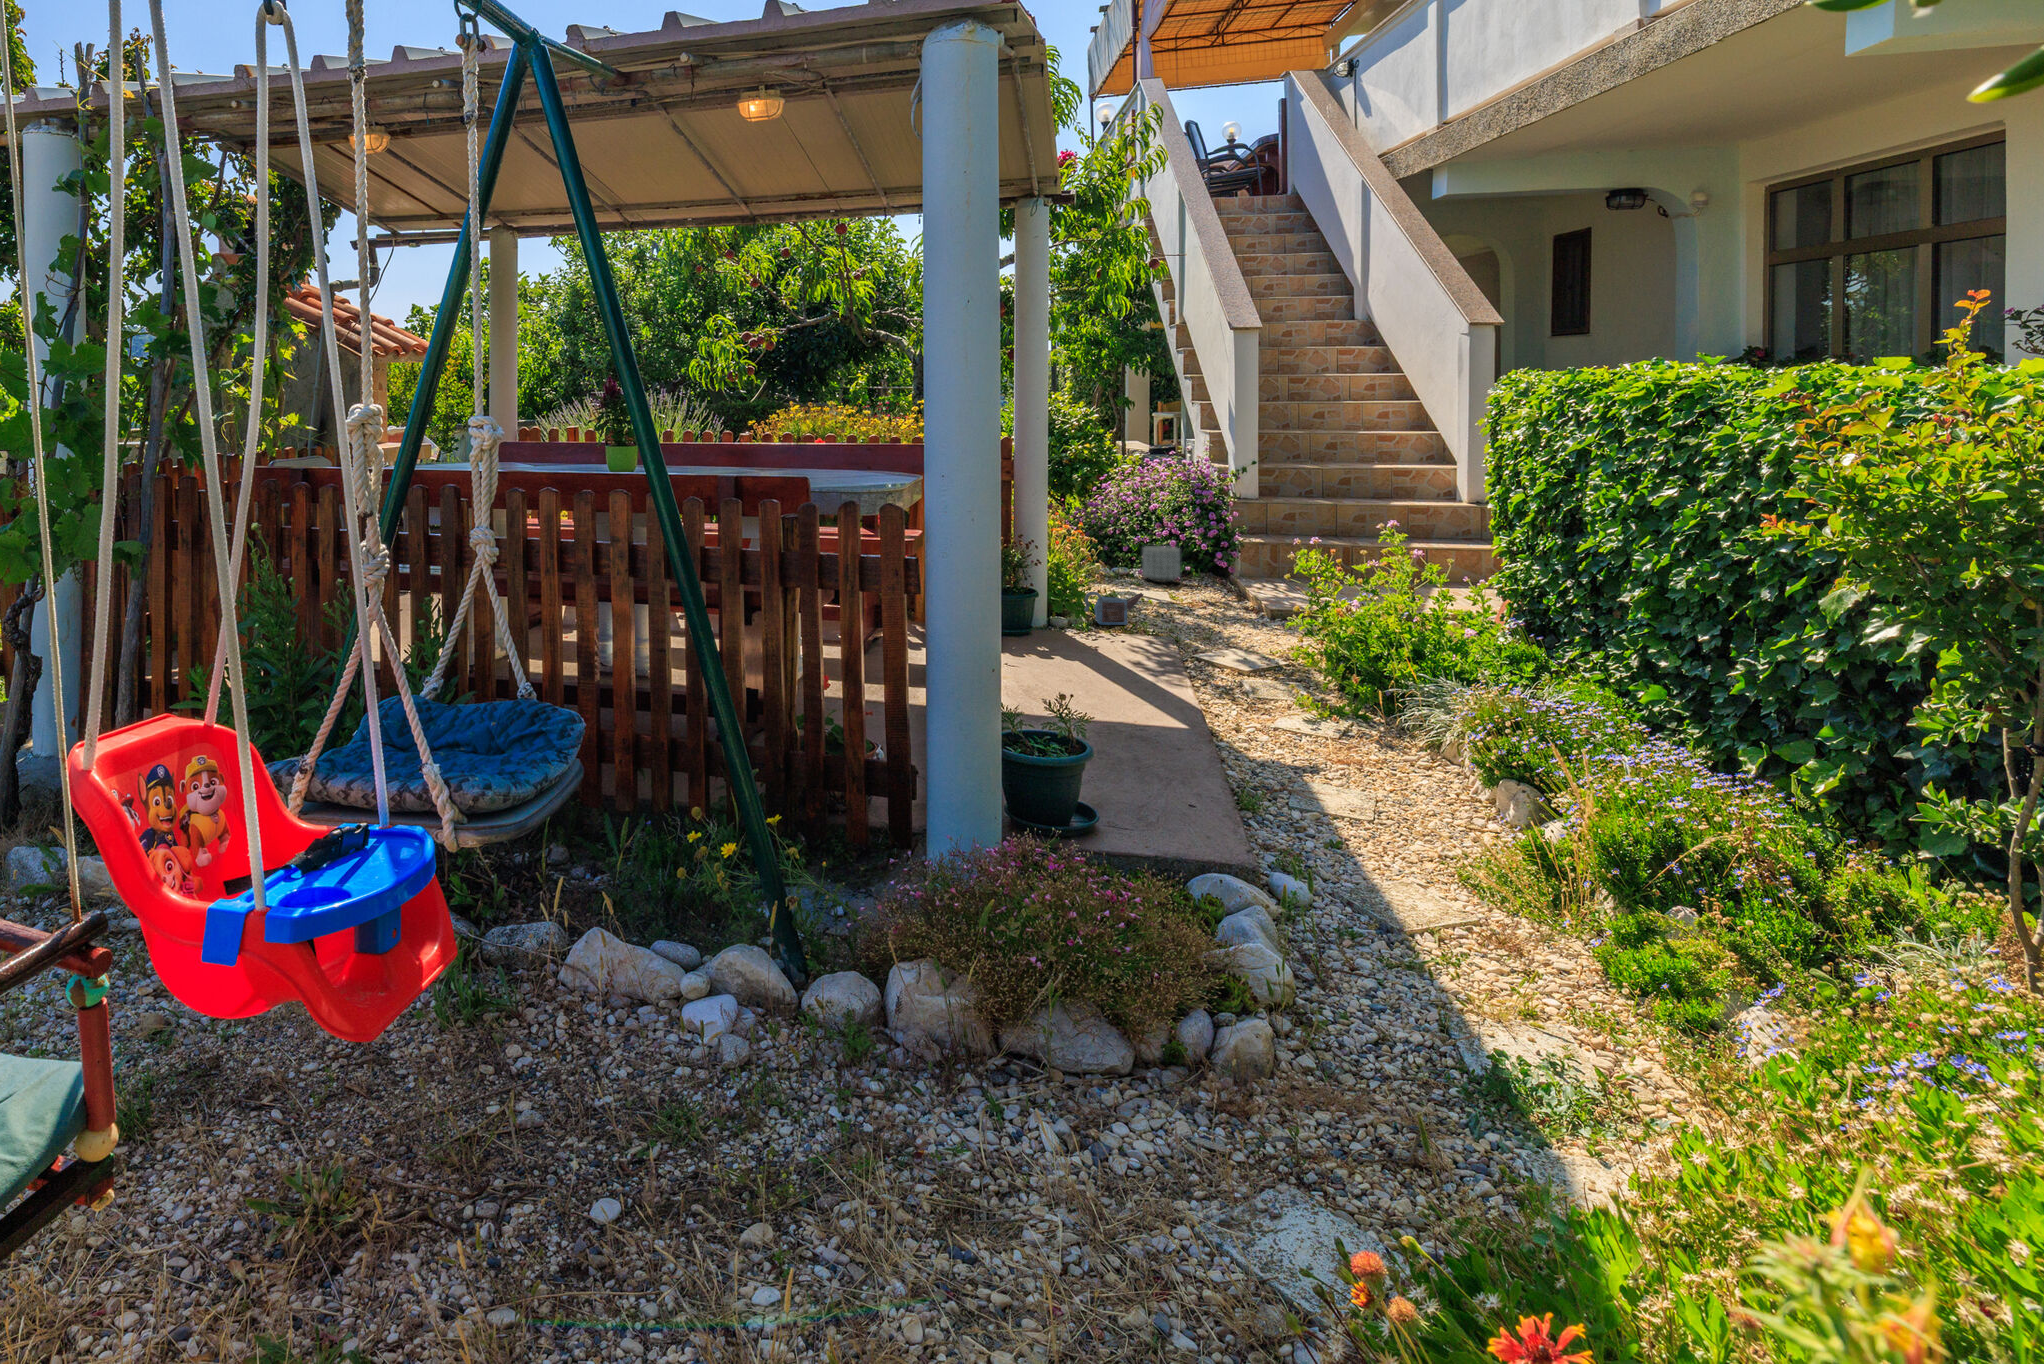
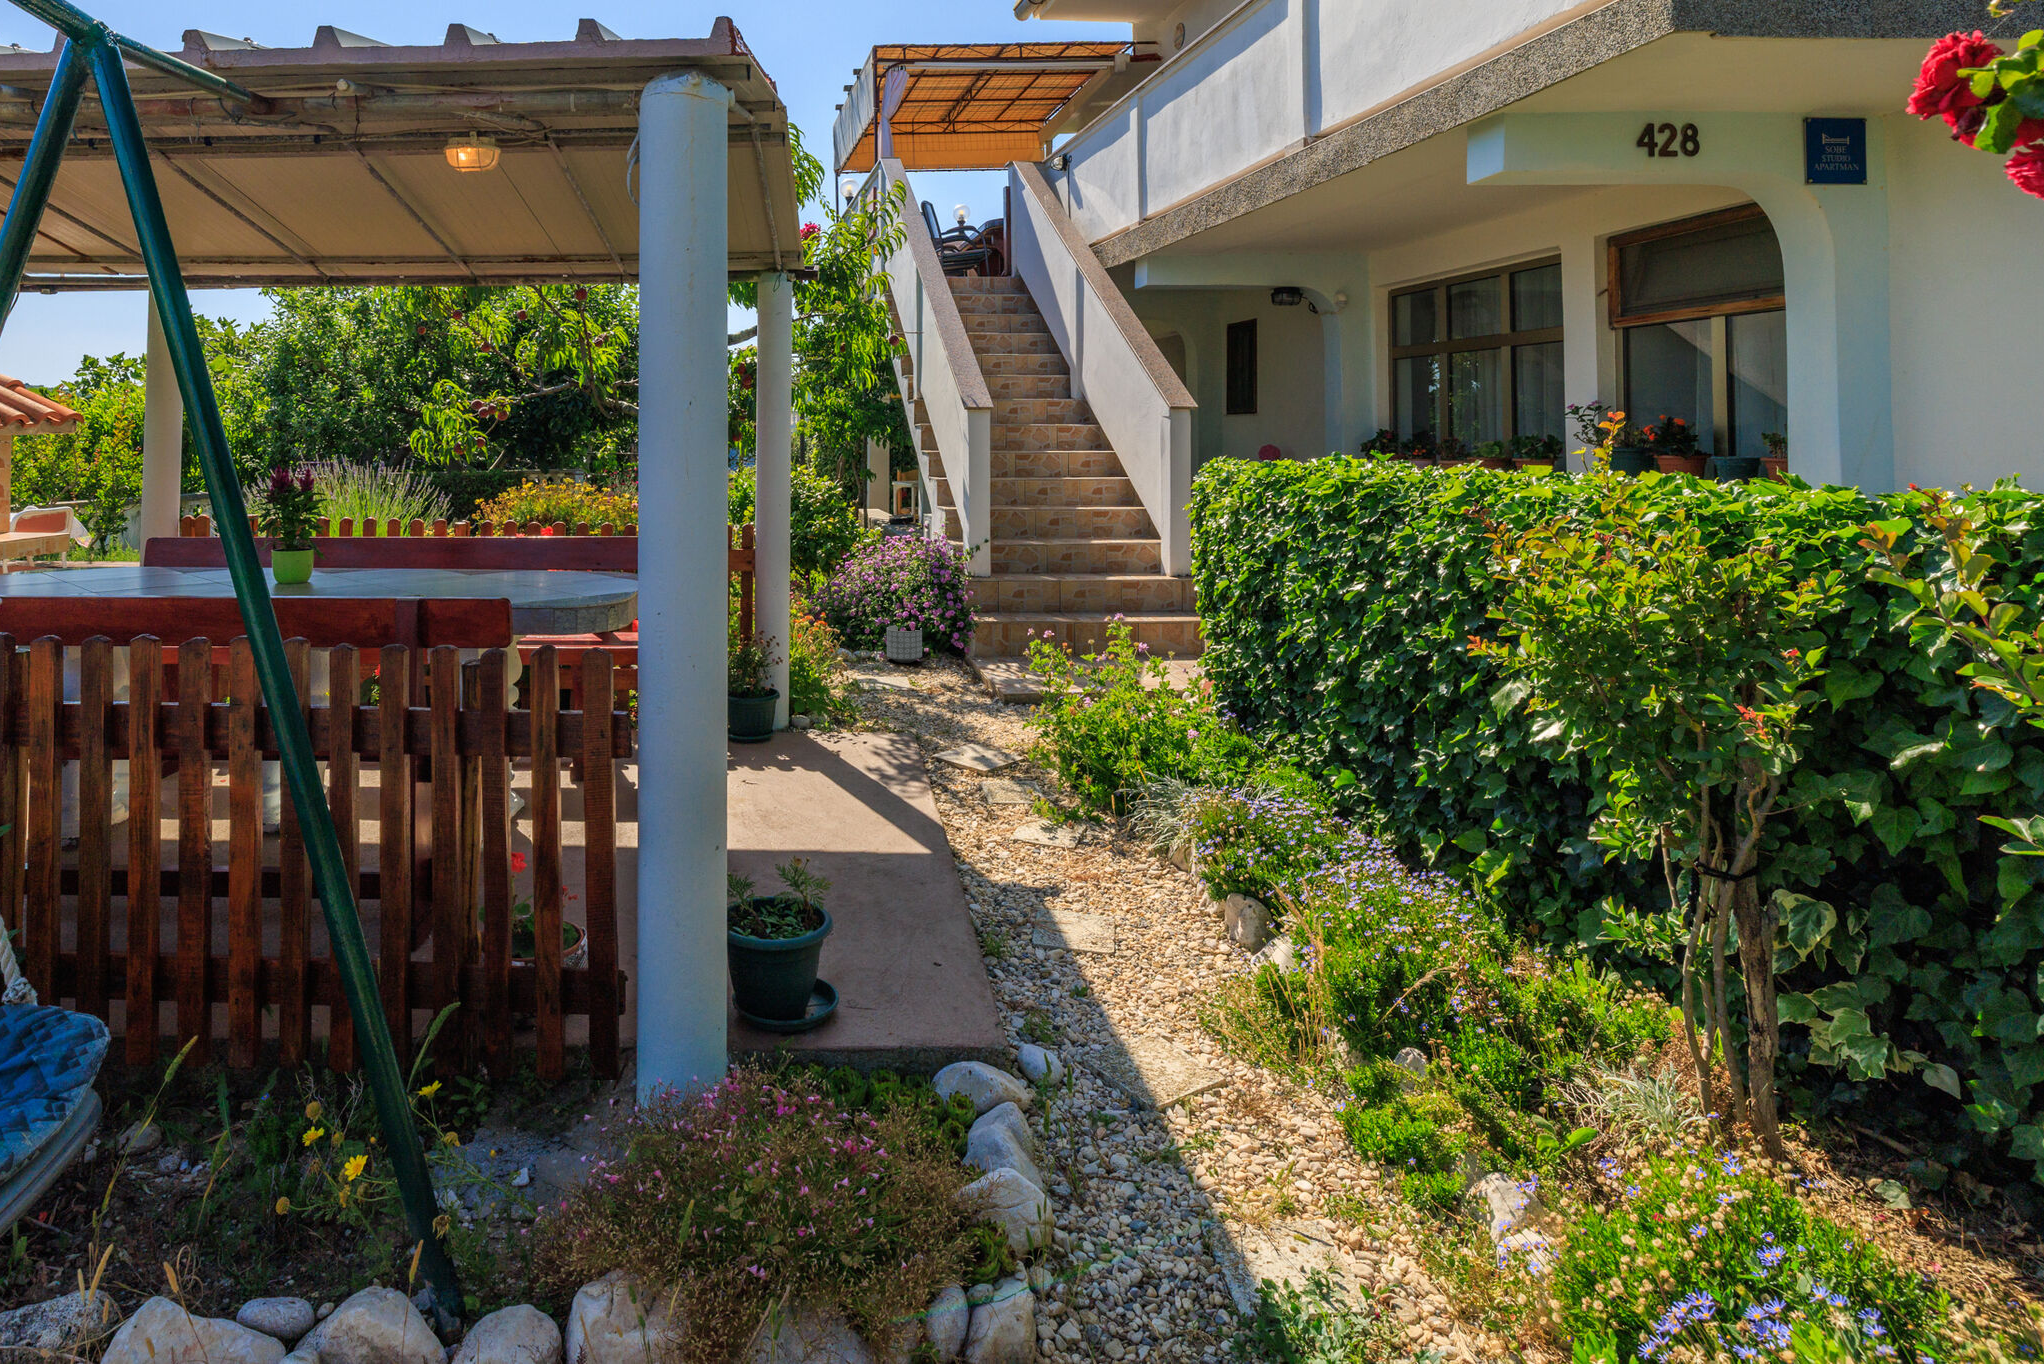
watering can: present [1084,592,1144,625] -> none [828,684,887,721]

